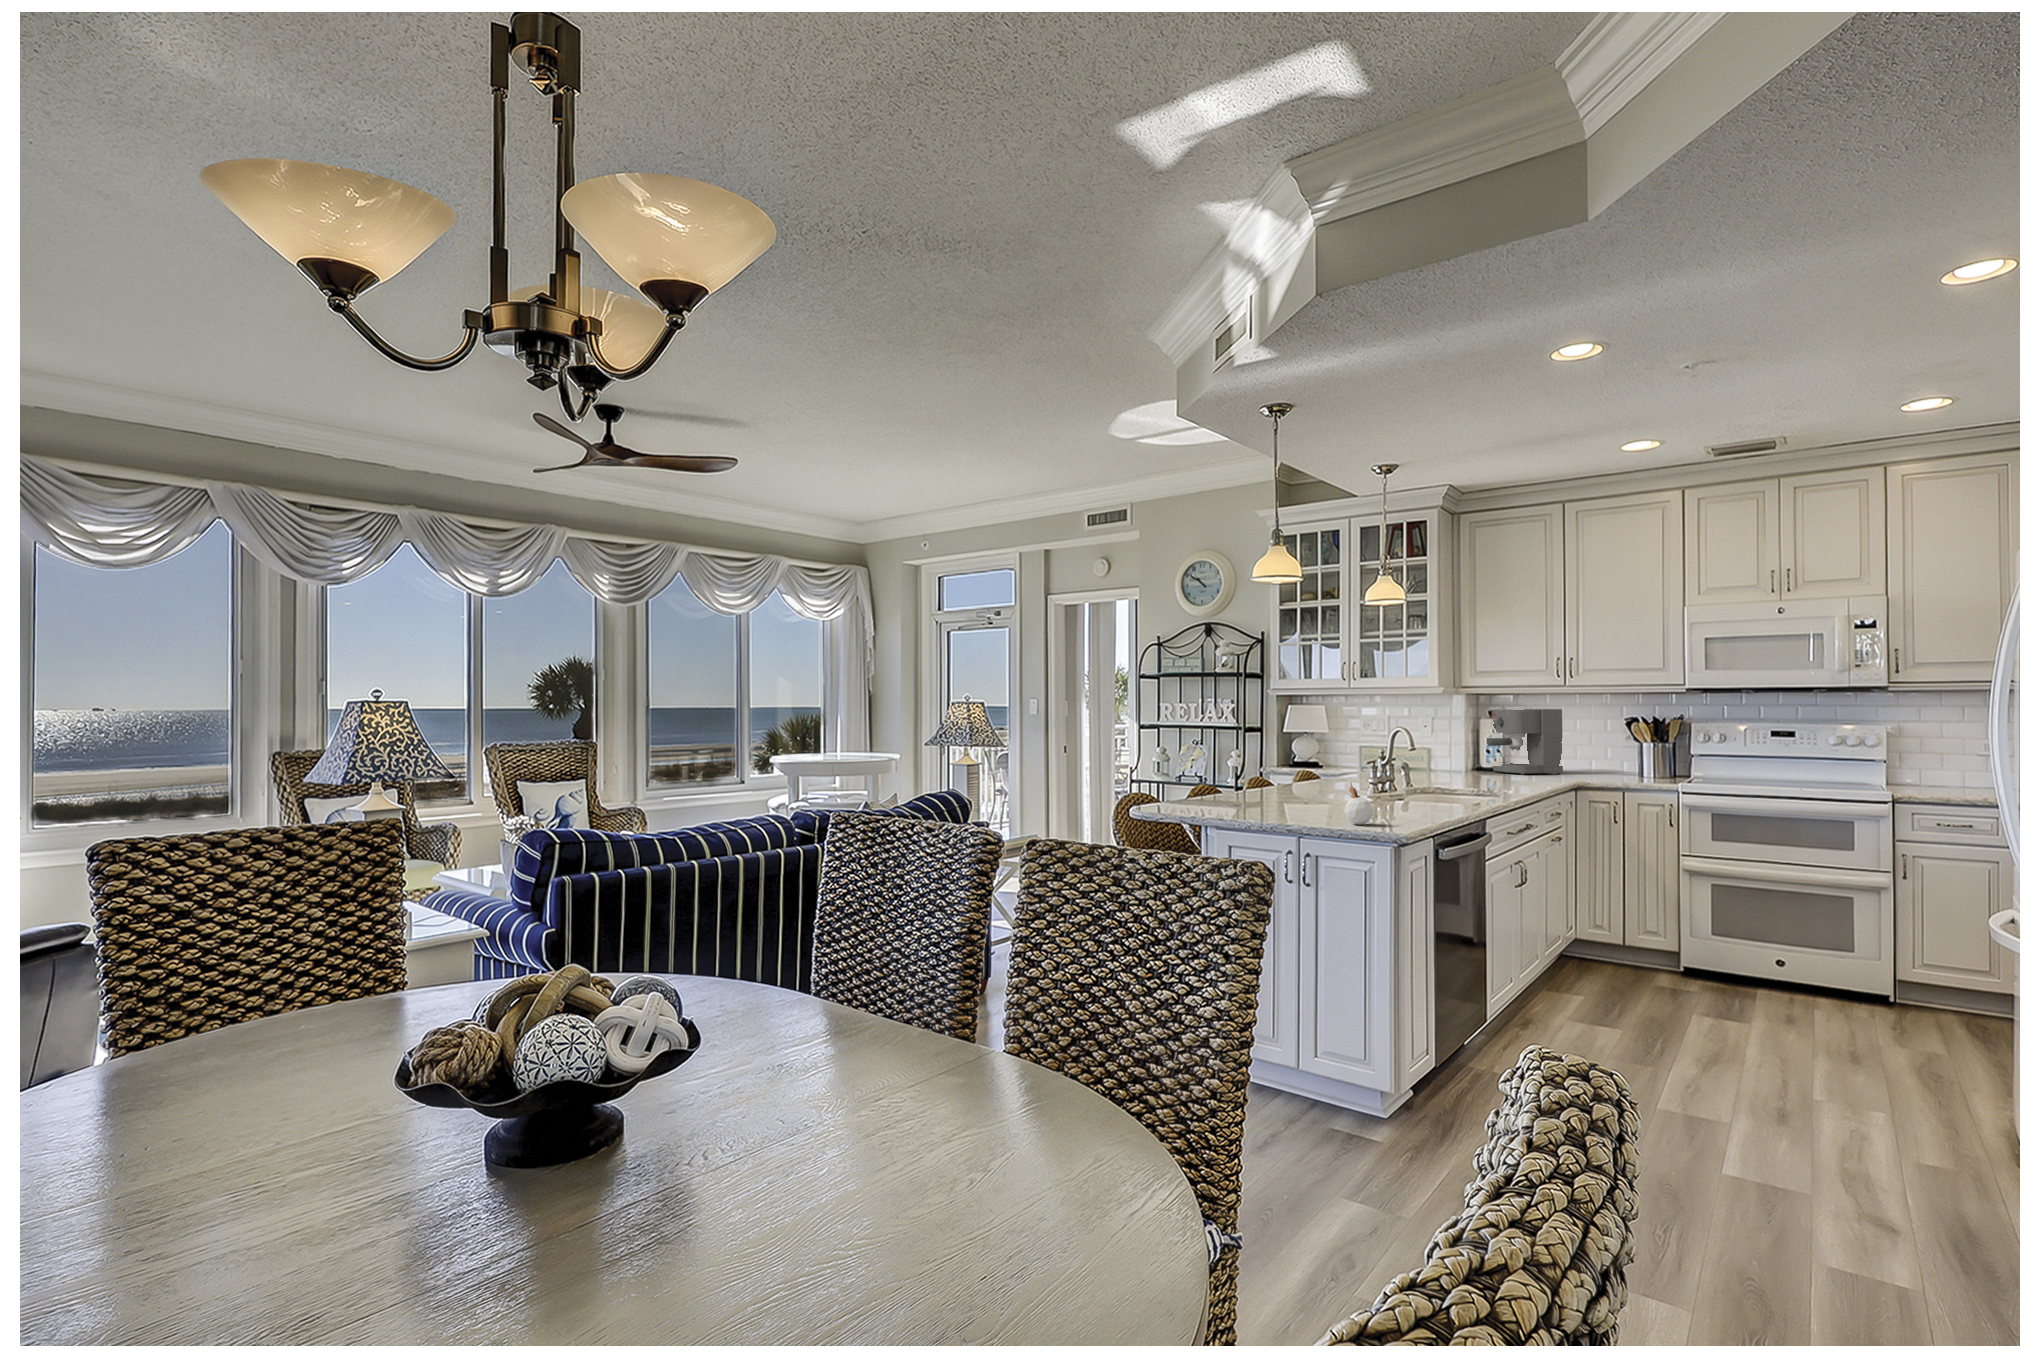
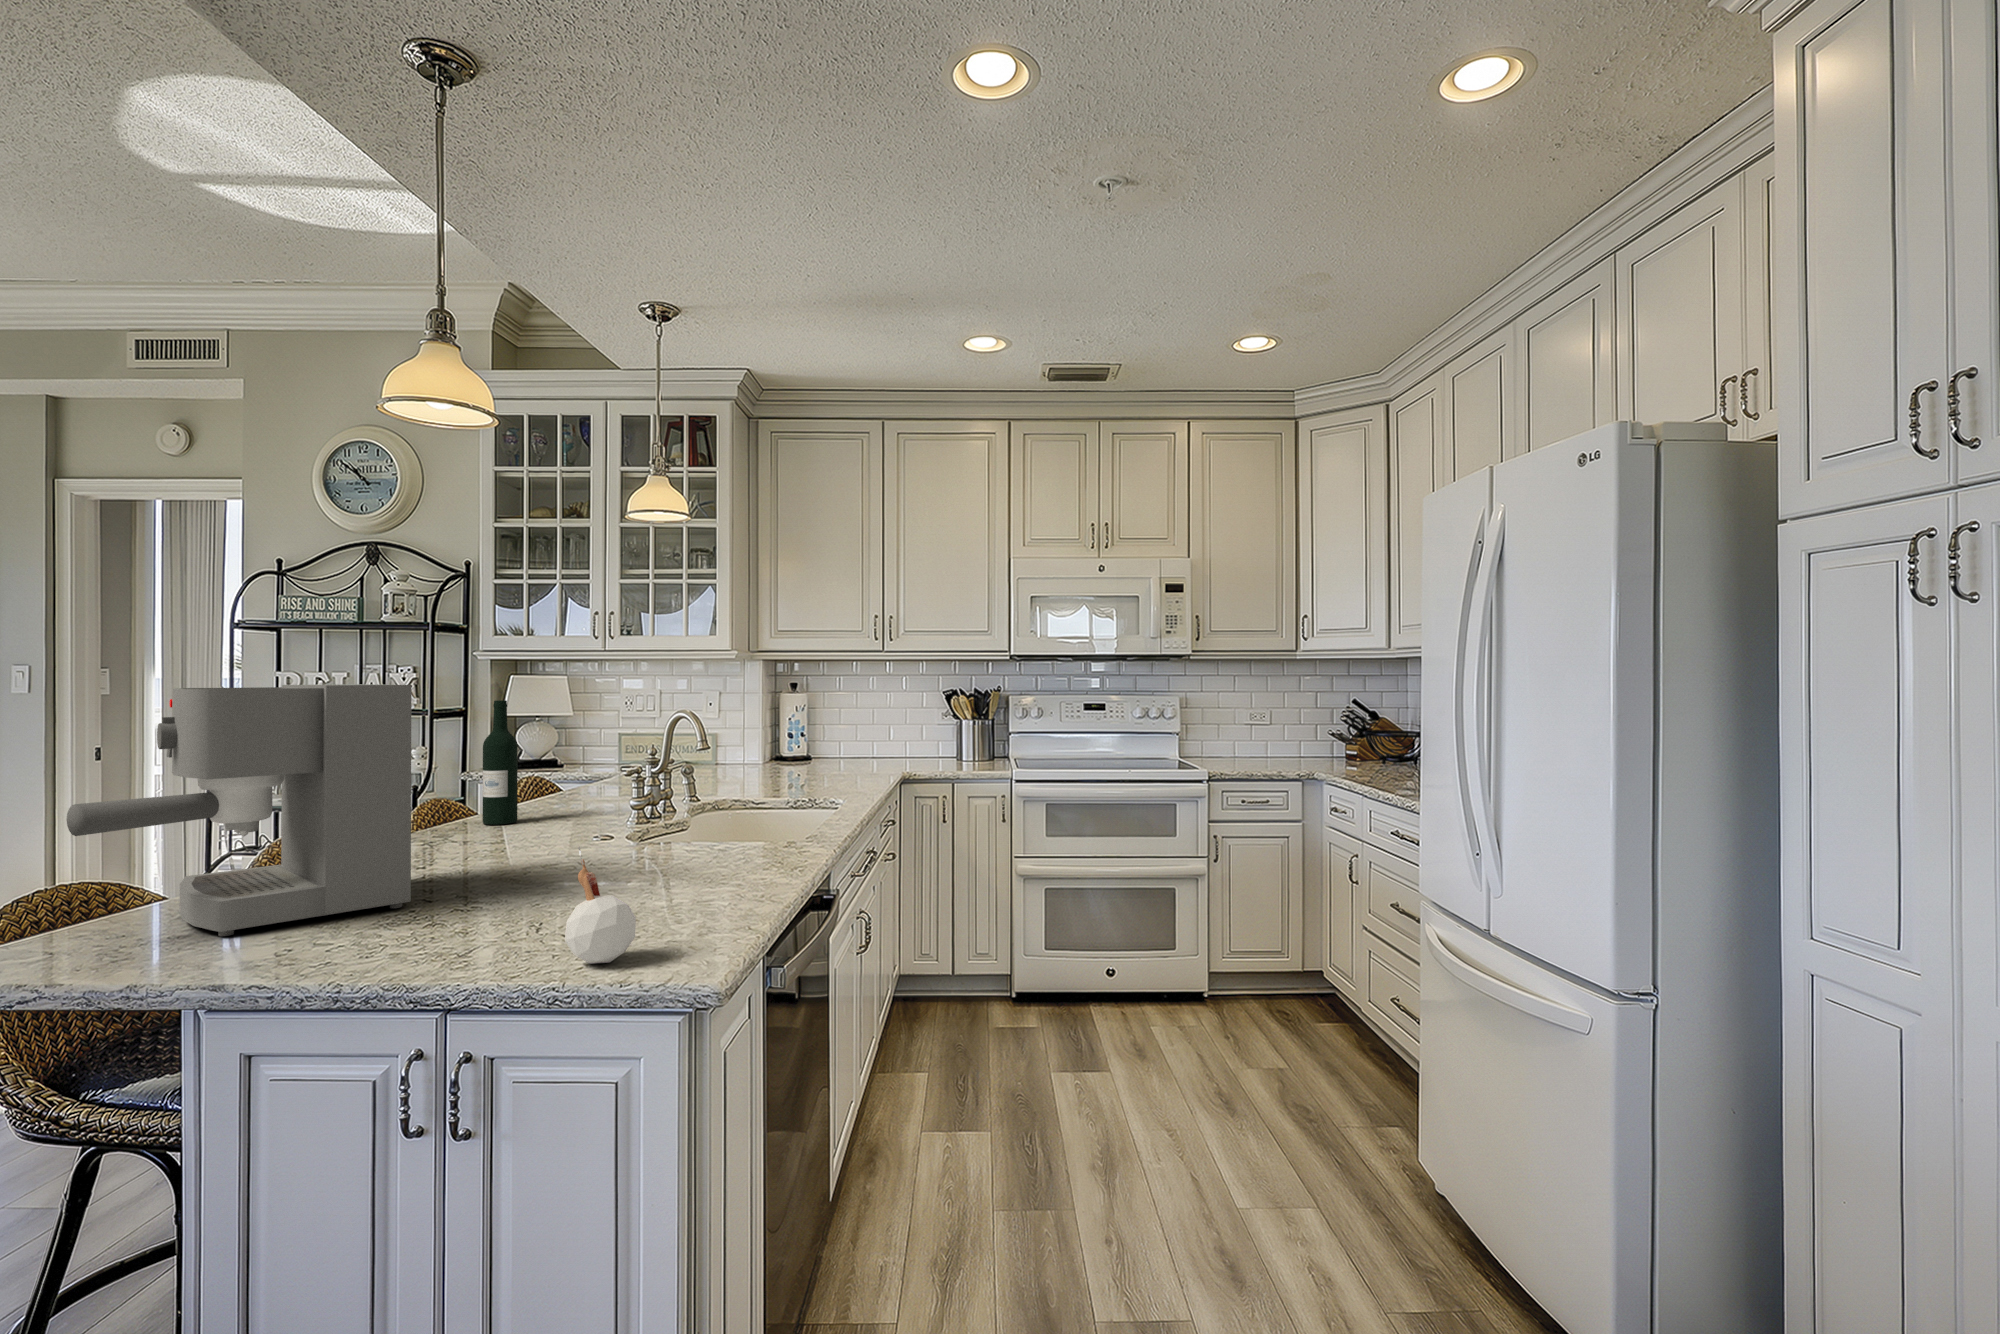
coffee maker: present [1487,709,1563,775] -> present [67,684,411,936]
wine bottle: none [1288,720,1306,788] -> present [482,700,518,825]

